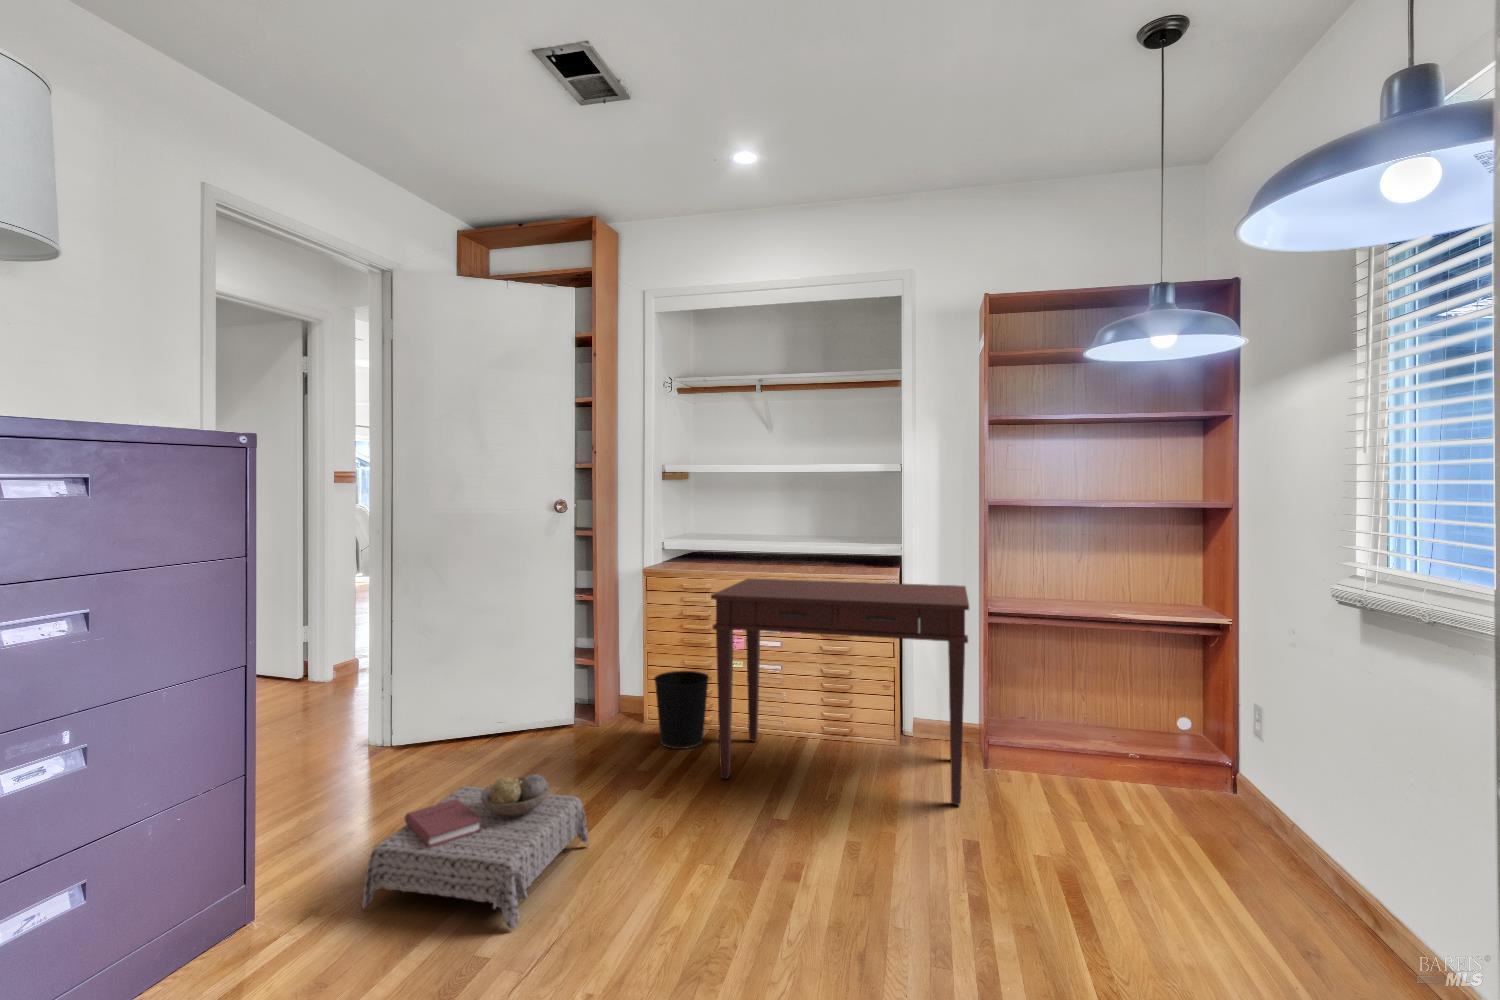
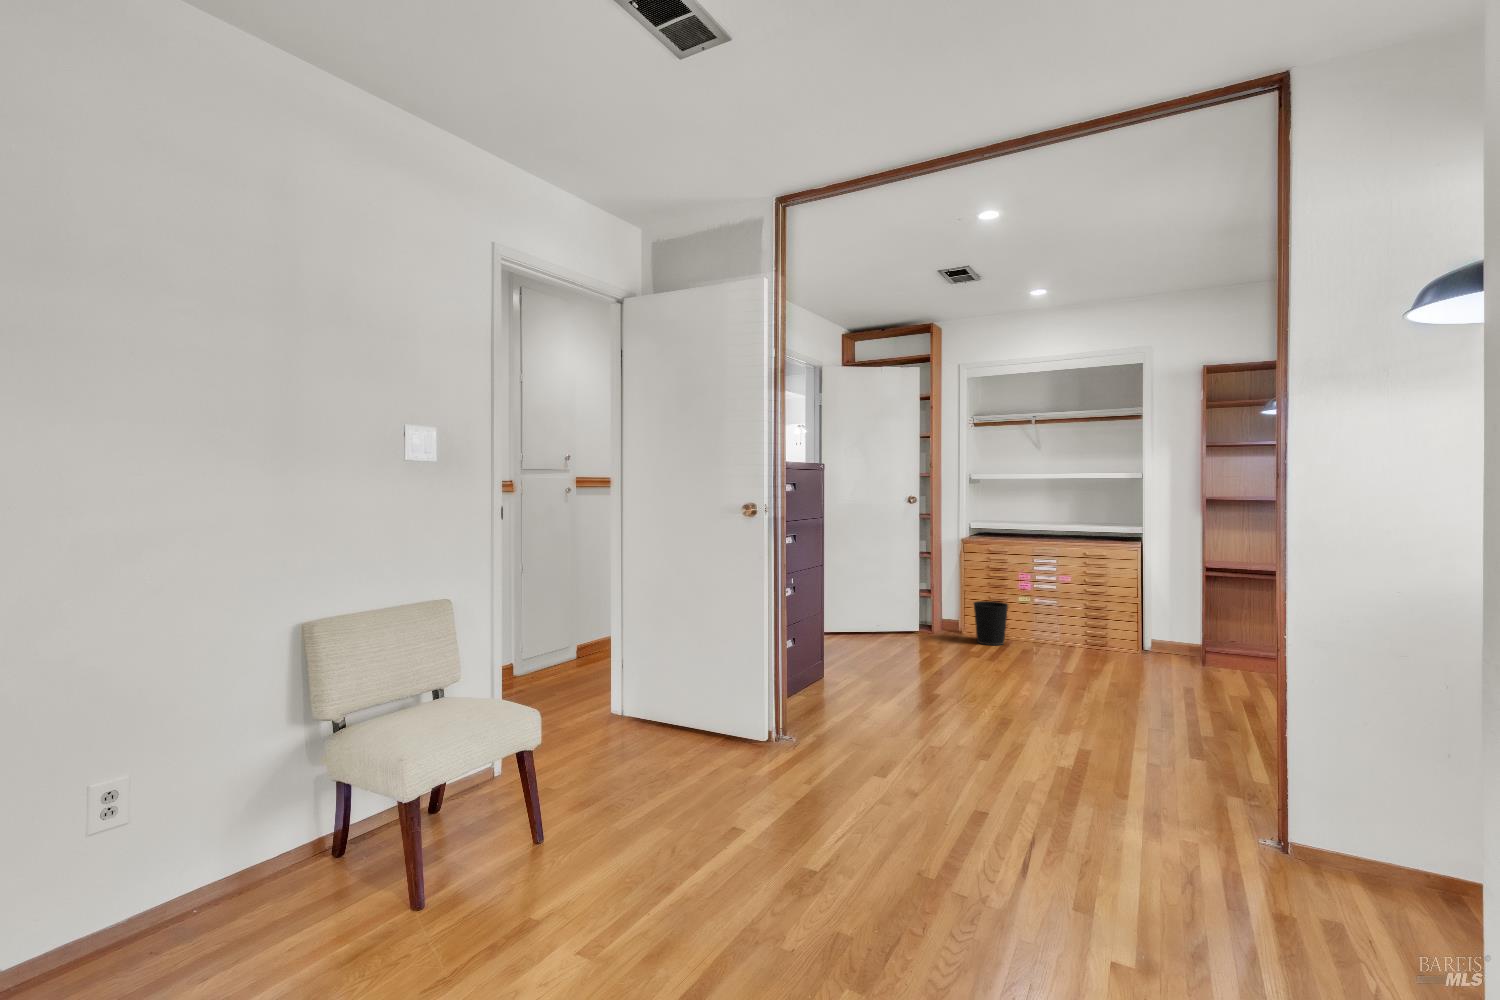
desk: present [711,578,969,805] -> none [1017,545,1188,679]
ottoman: present [362,774,588,929] -> none [863,630,958,692]

